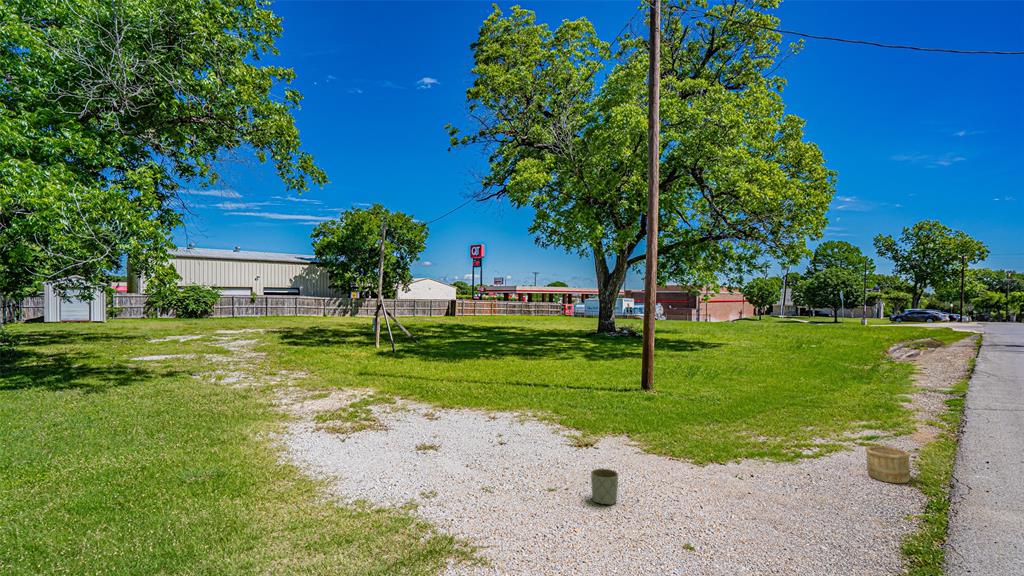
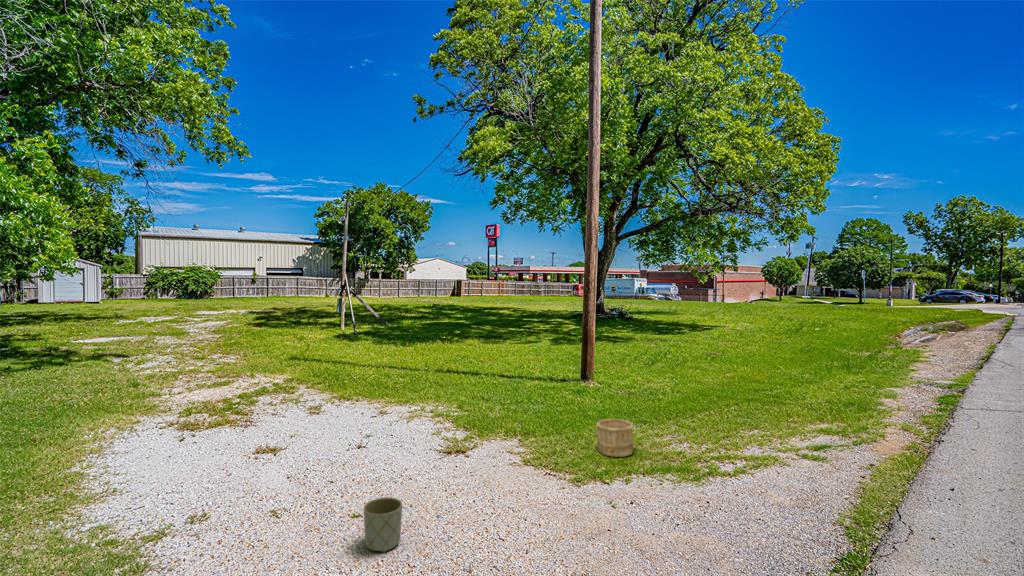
wooden bucket: present [865,446,910,483] -> present [596,419,633,457]

